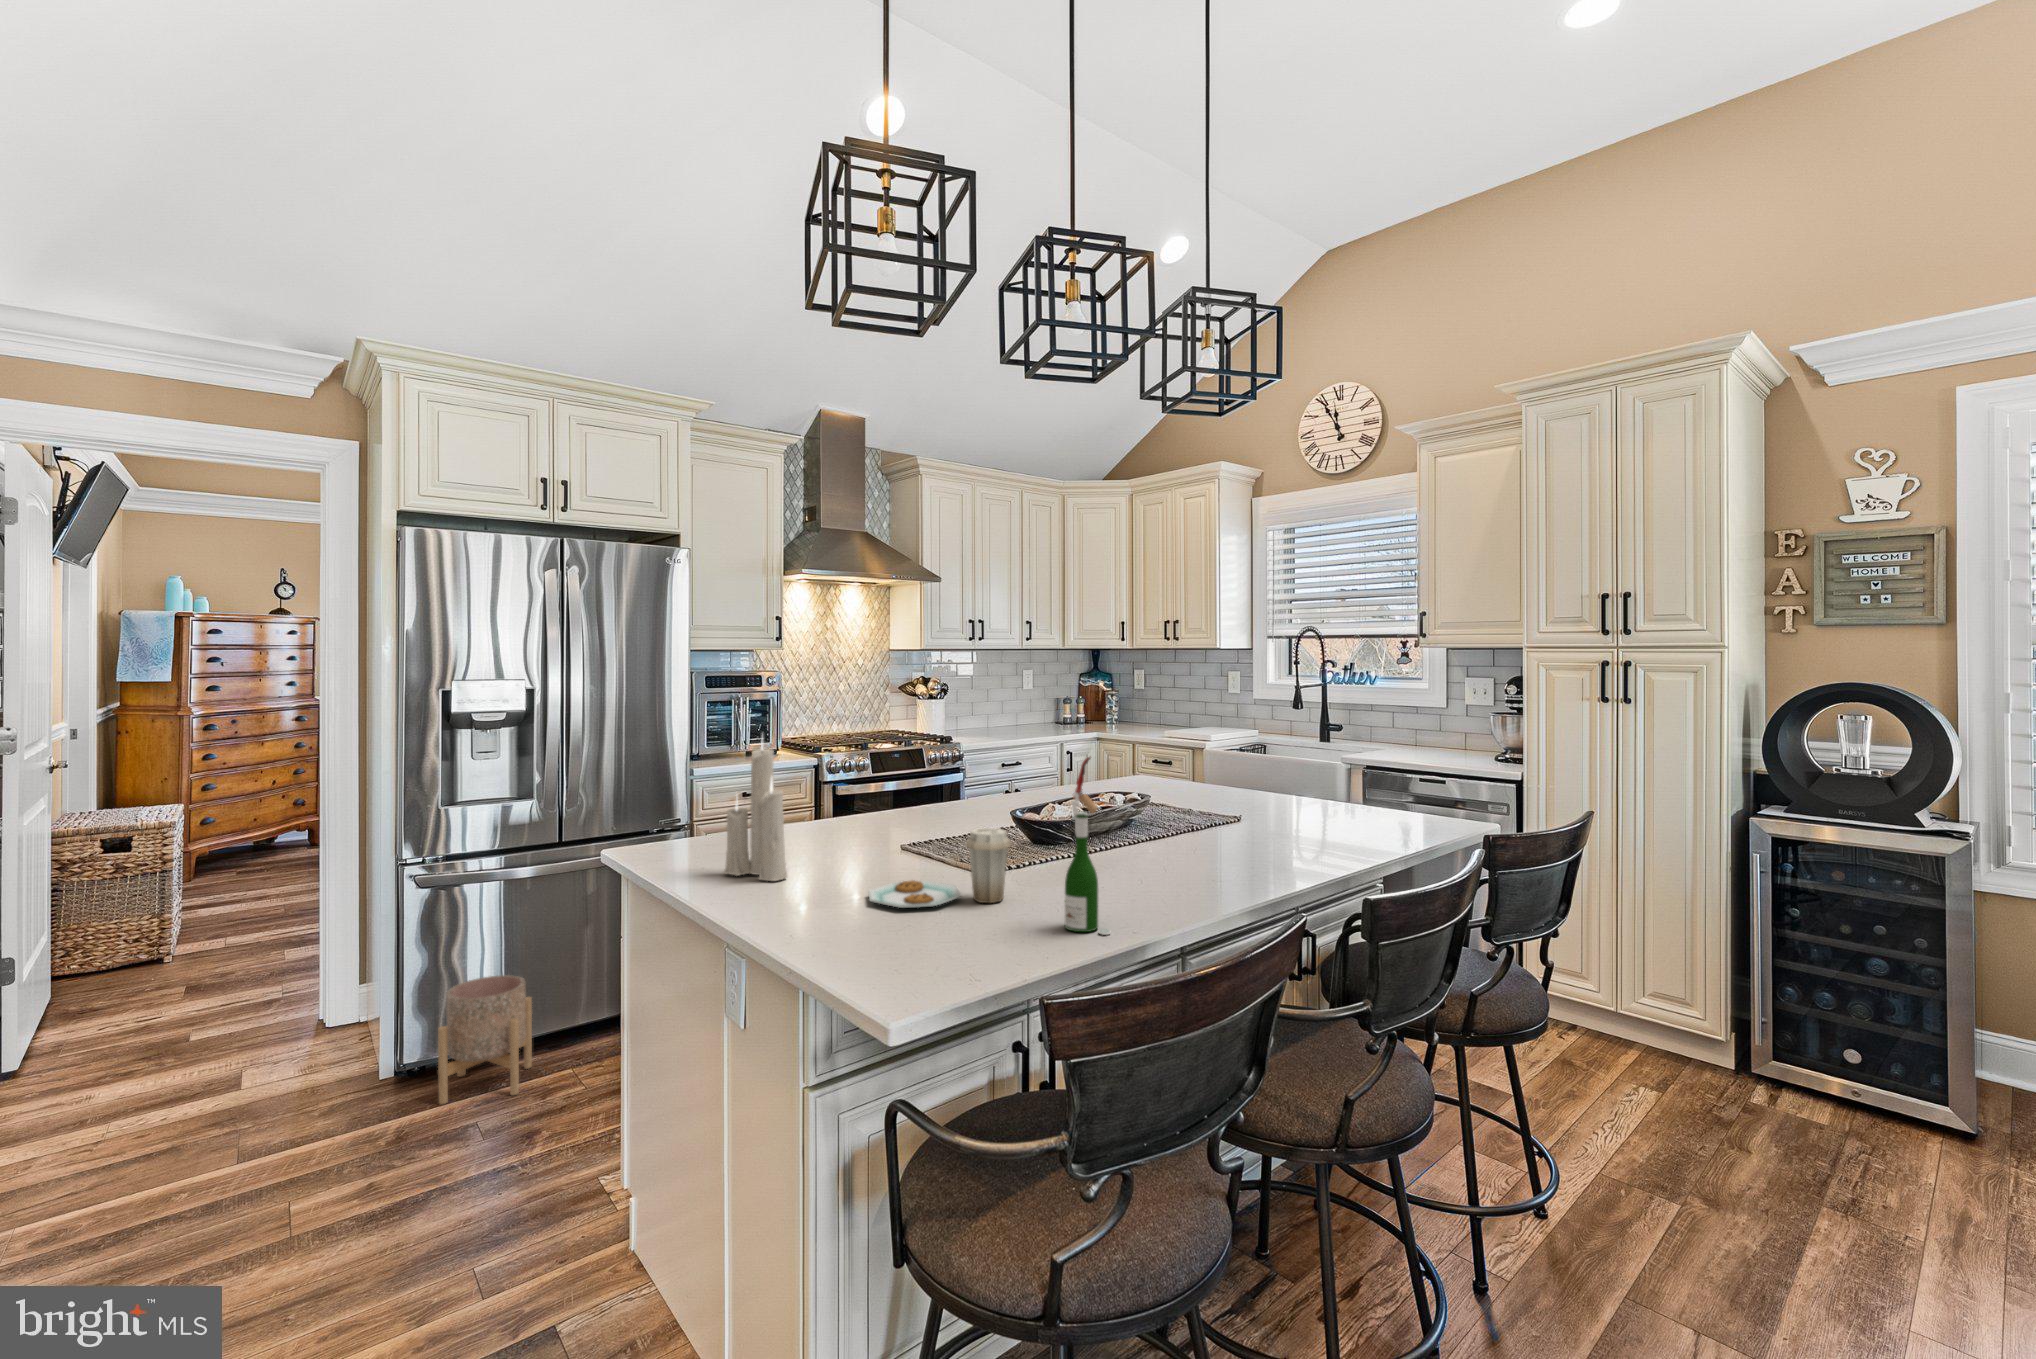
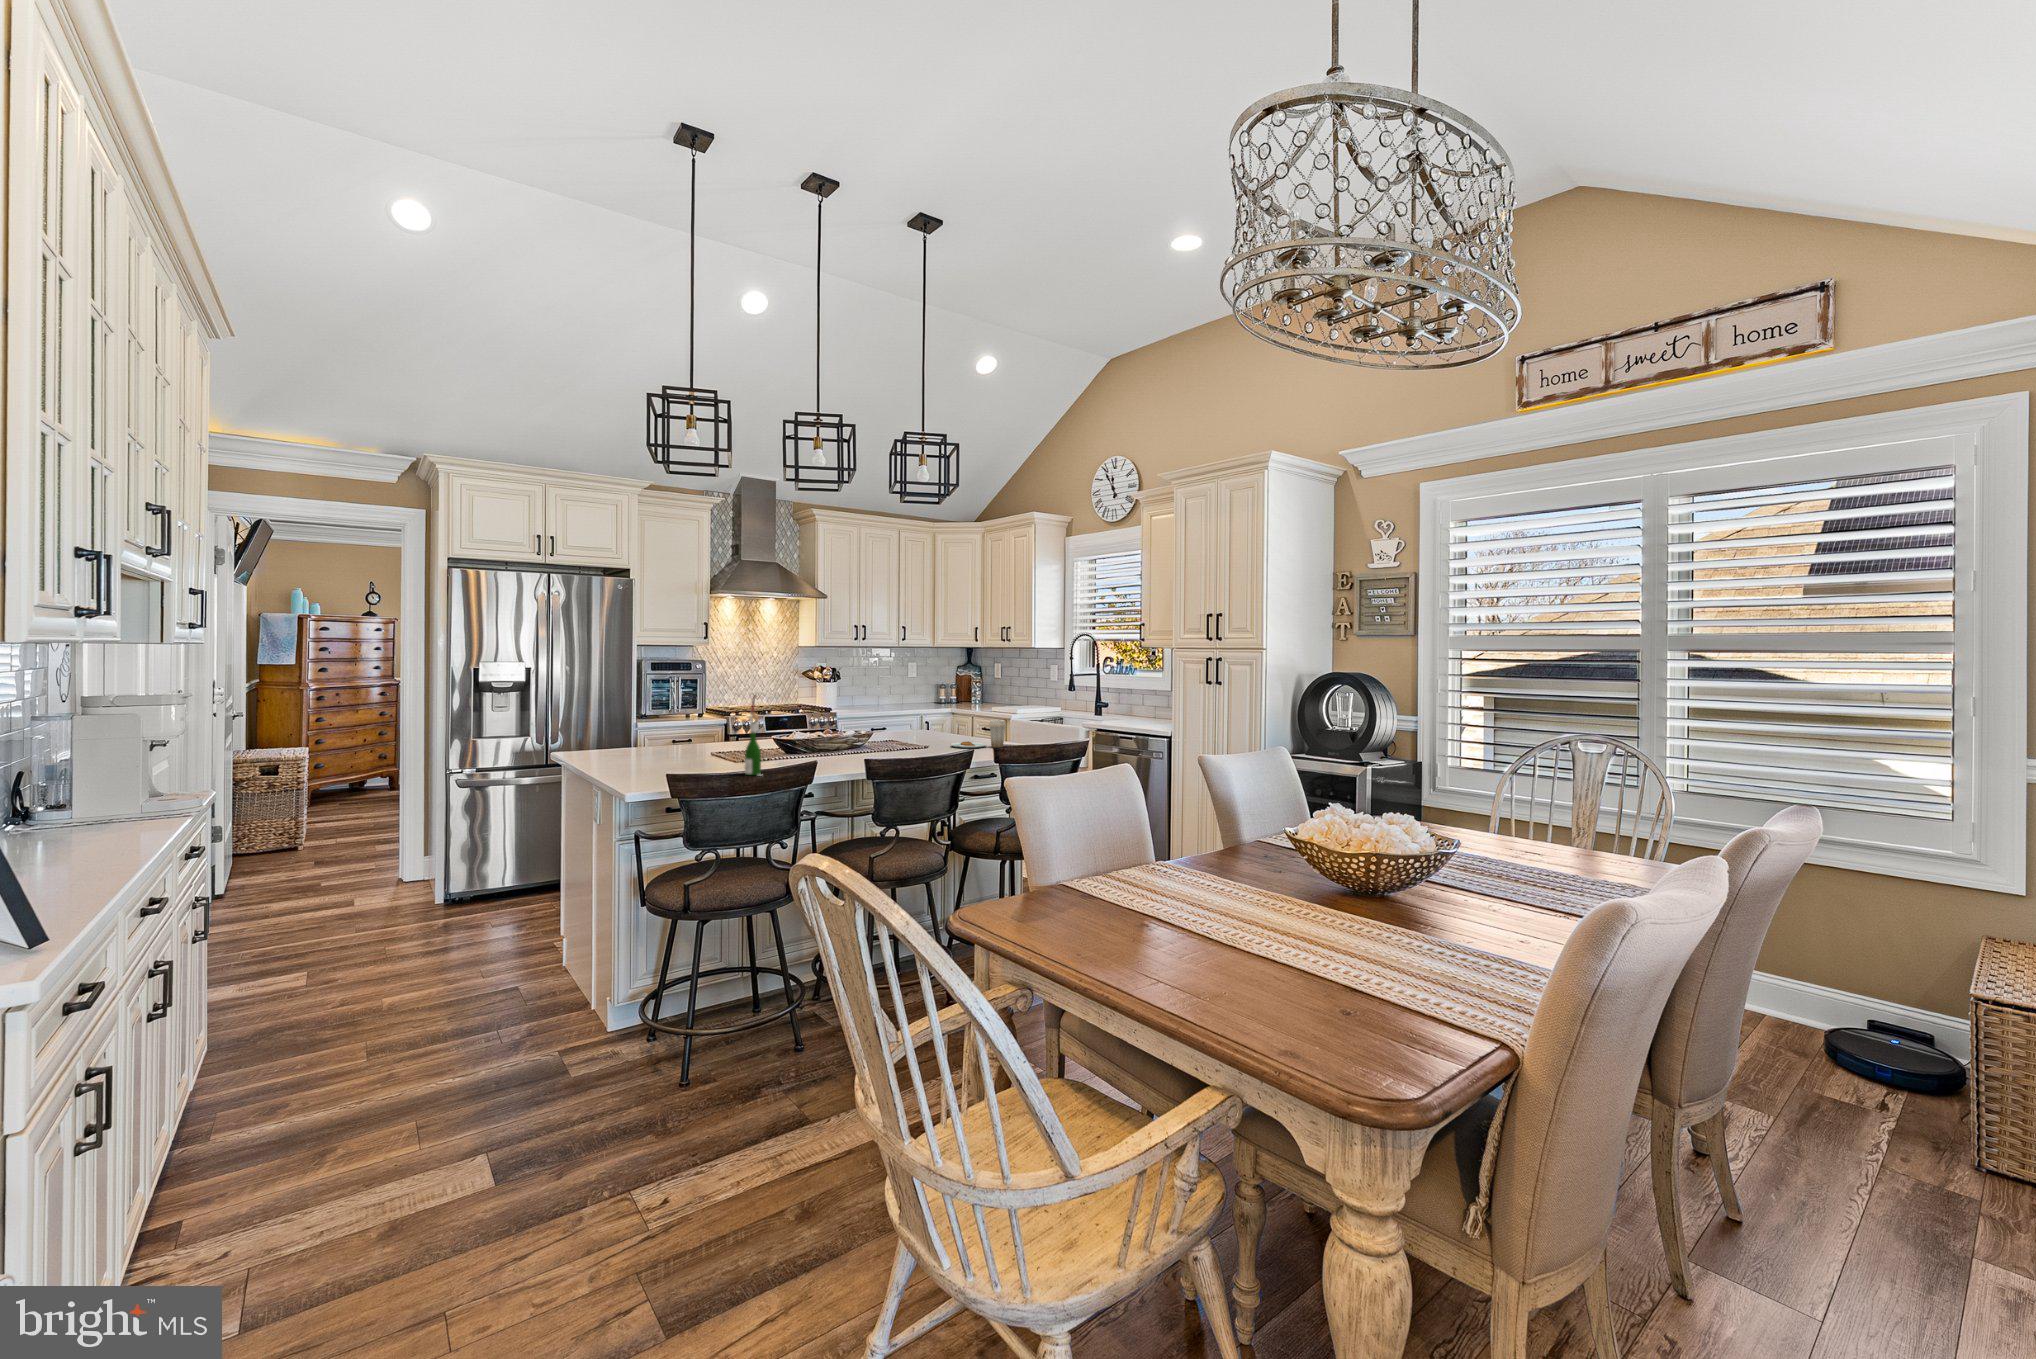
candle: present [723,744,787,881] -> none [607,683,638,761]
plate: present [868,828,1011,908] -> present [951,720,1007,748]
planter: present [438,975,532,1104] -> none [472,842,529,912]

